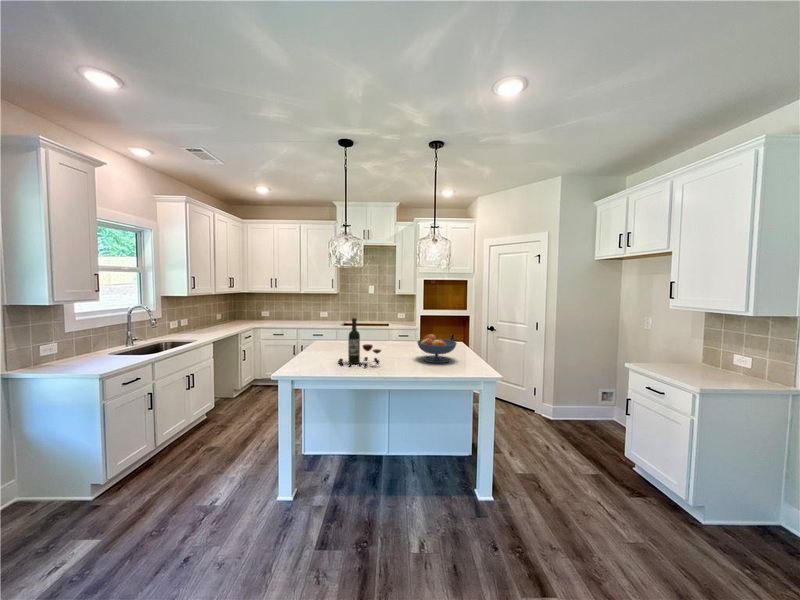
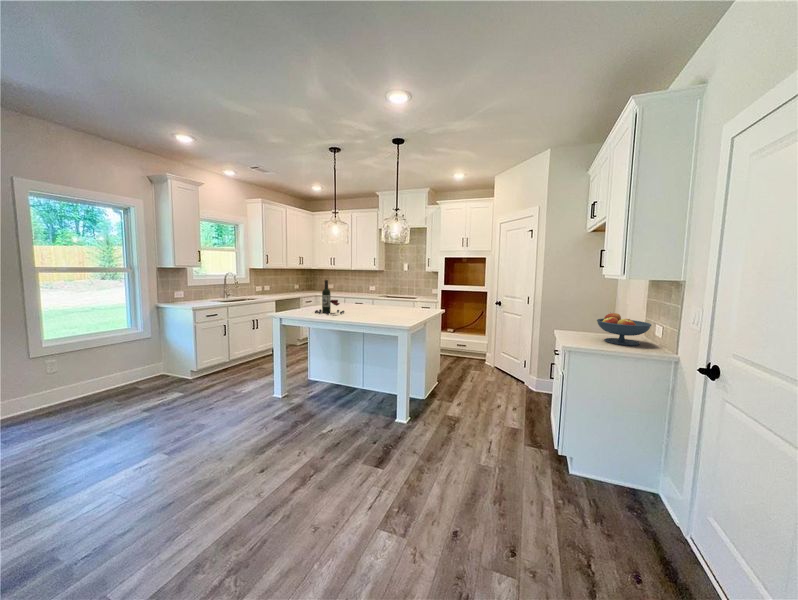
fruit bowl: present [417,334,457,363] -> present [597,313,651,345]

